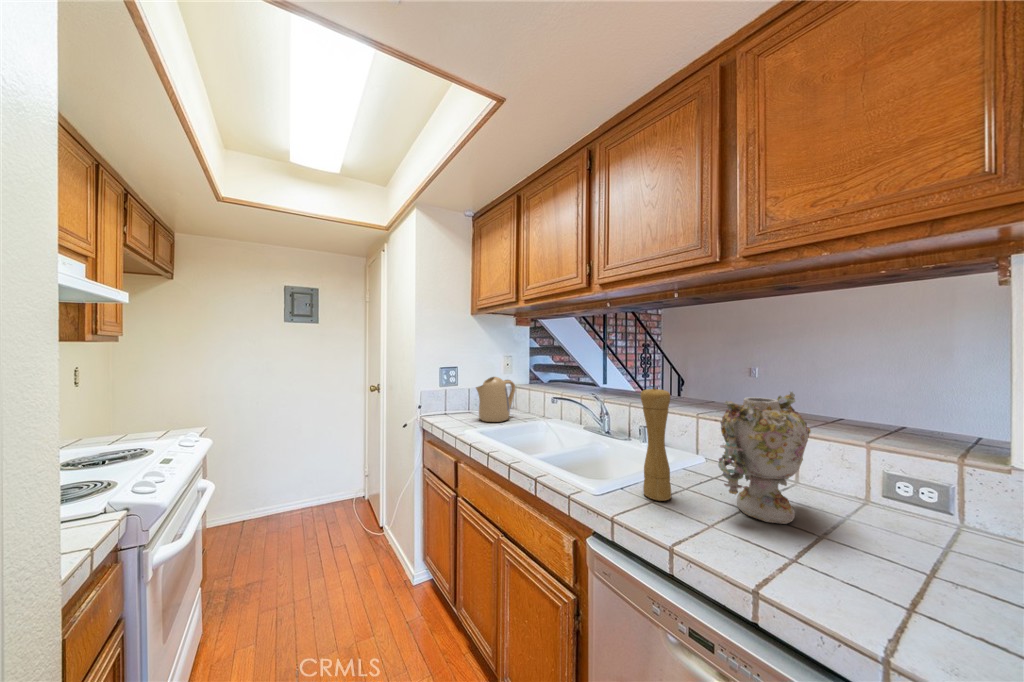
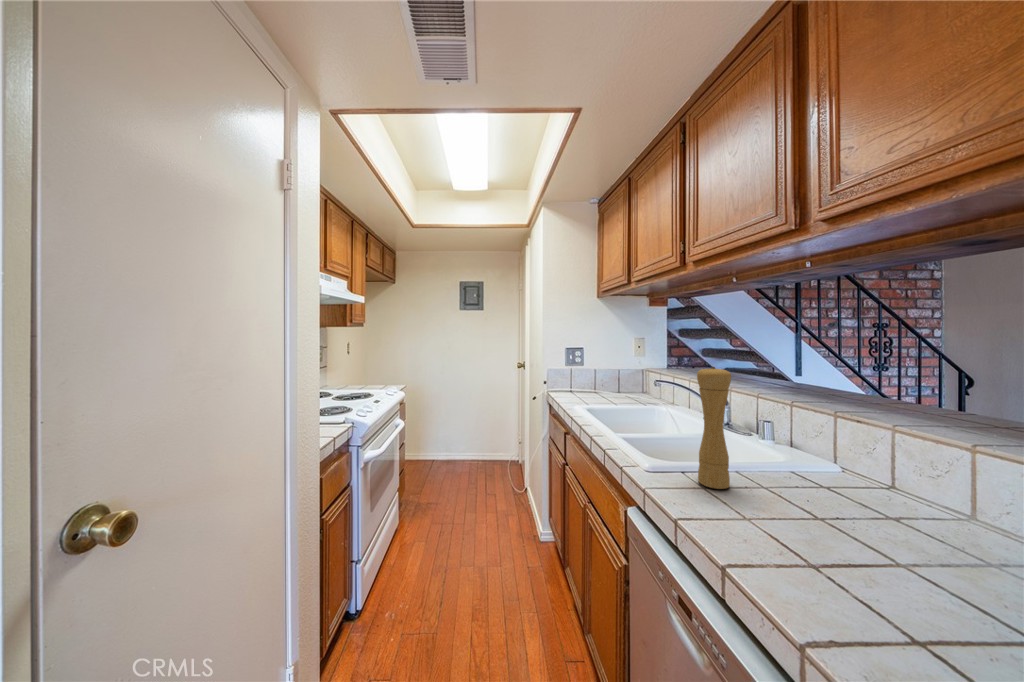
kettle: present [476,377,515,422] -> none [592,358,637,404]
vase: present [718,391,810,524] -> none [766,378,924,540]

